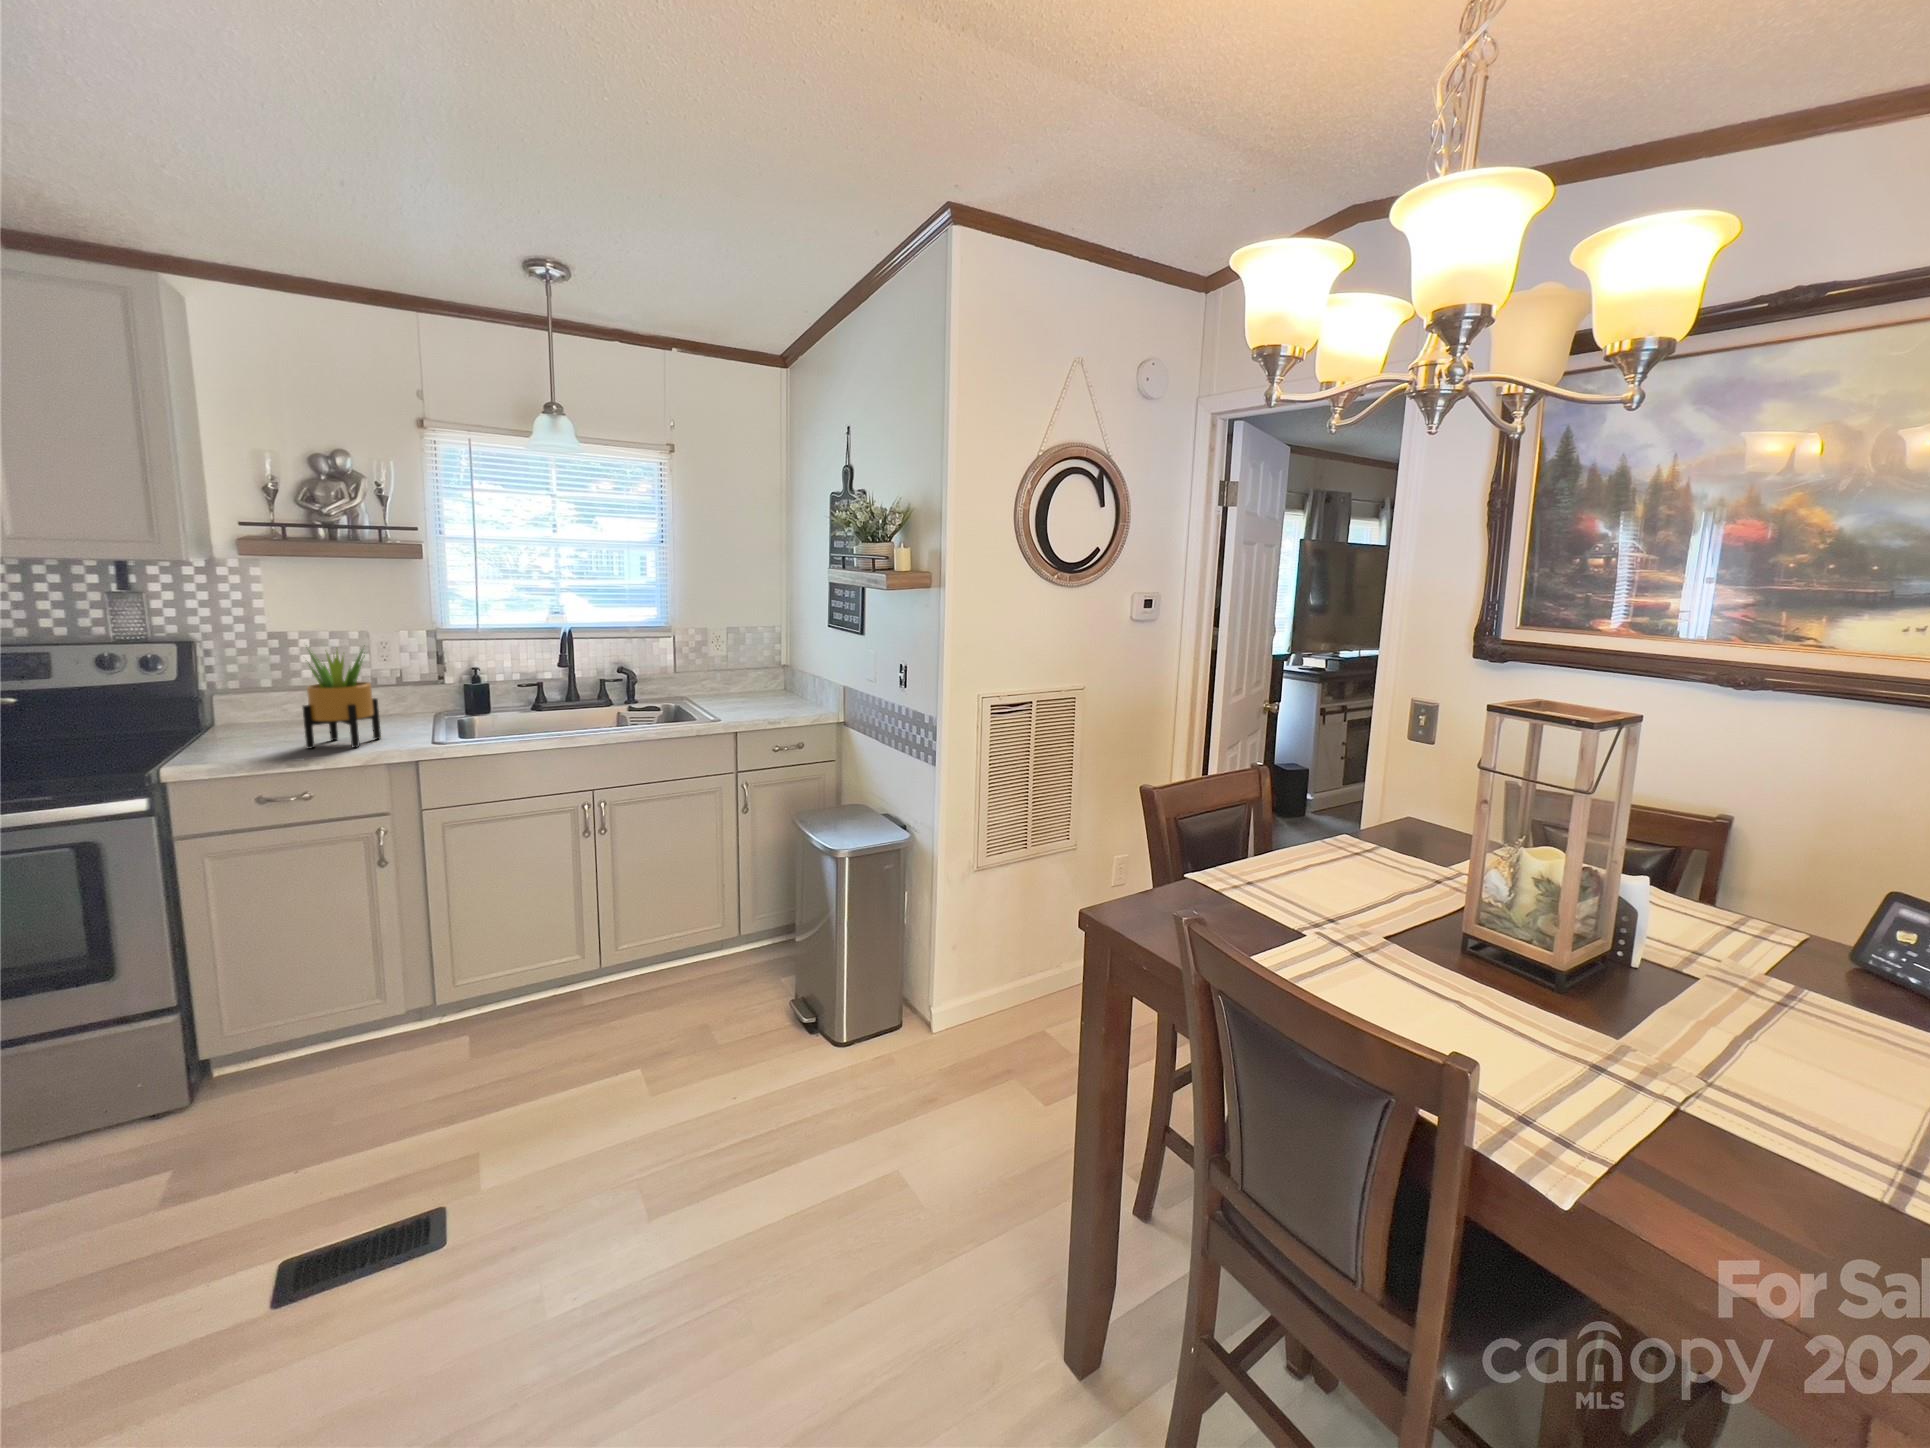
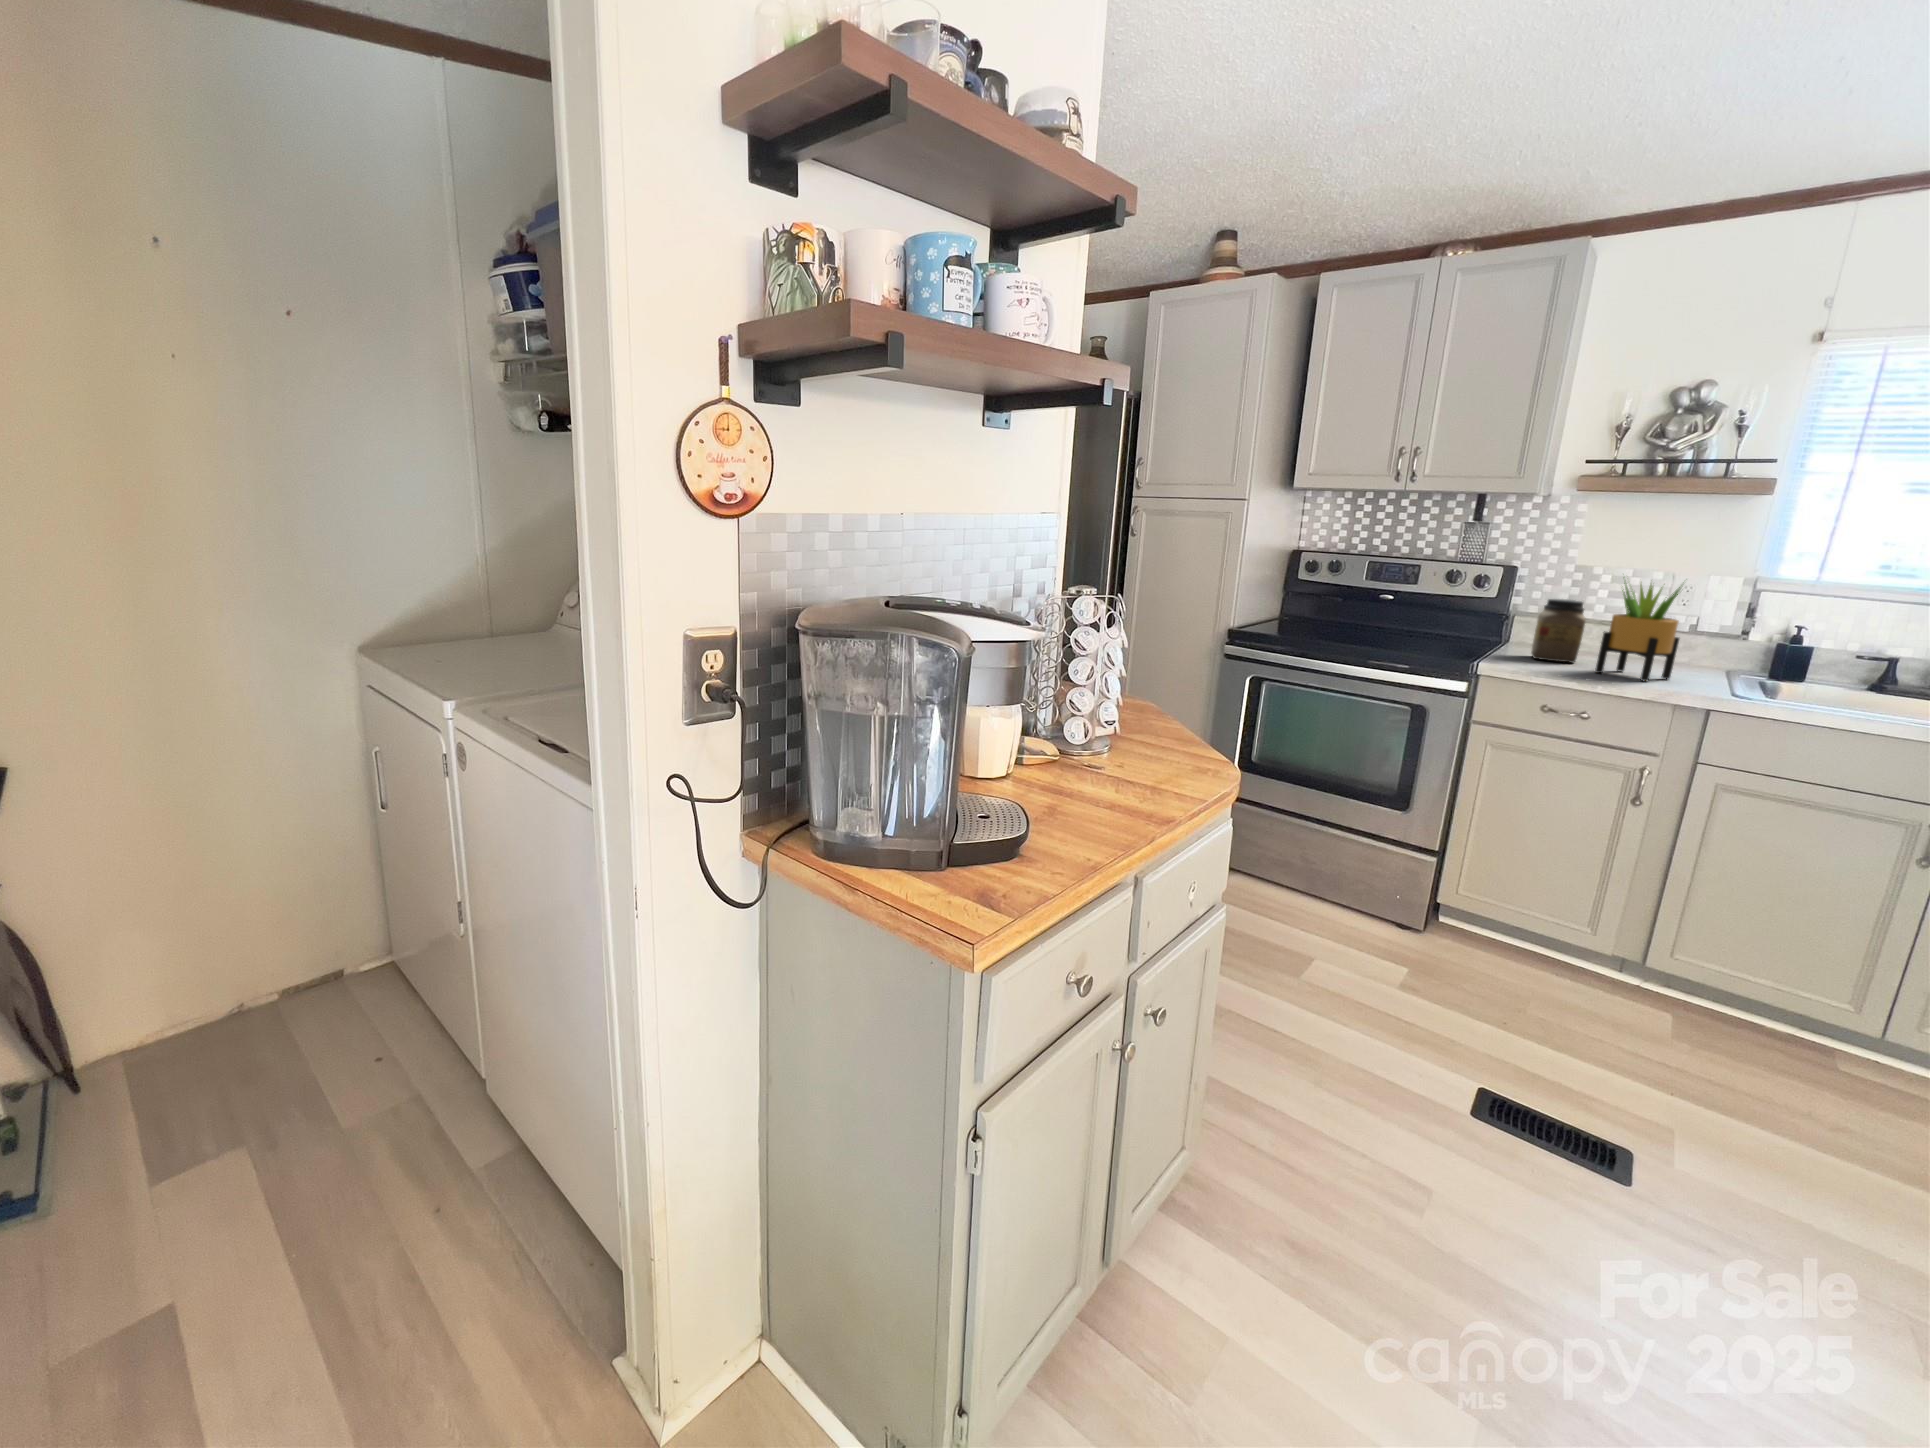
jar: none [231,675,288,746] -> present [1531,599,1586,663]

